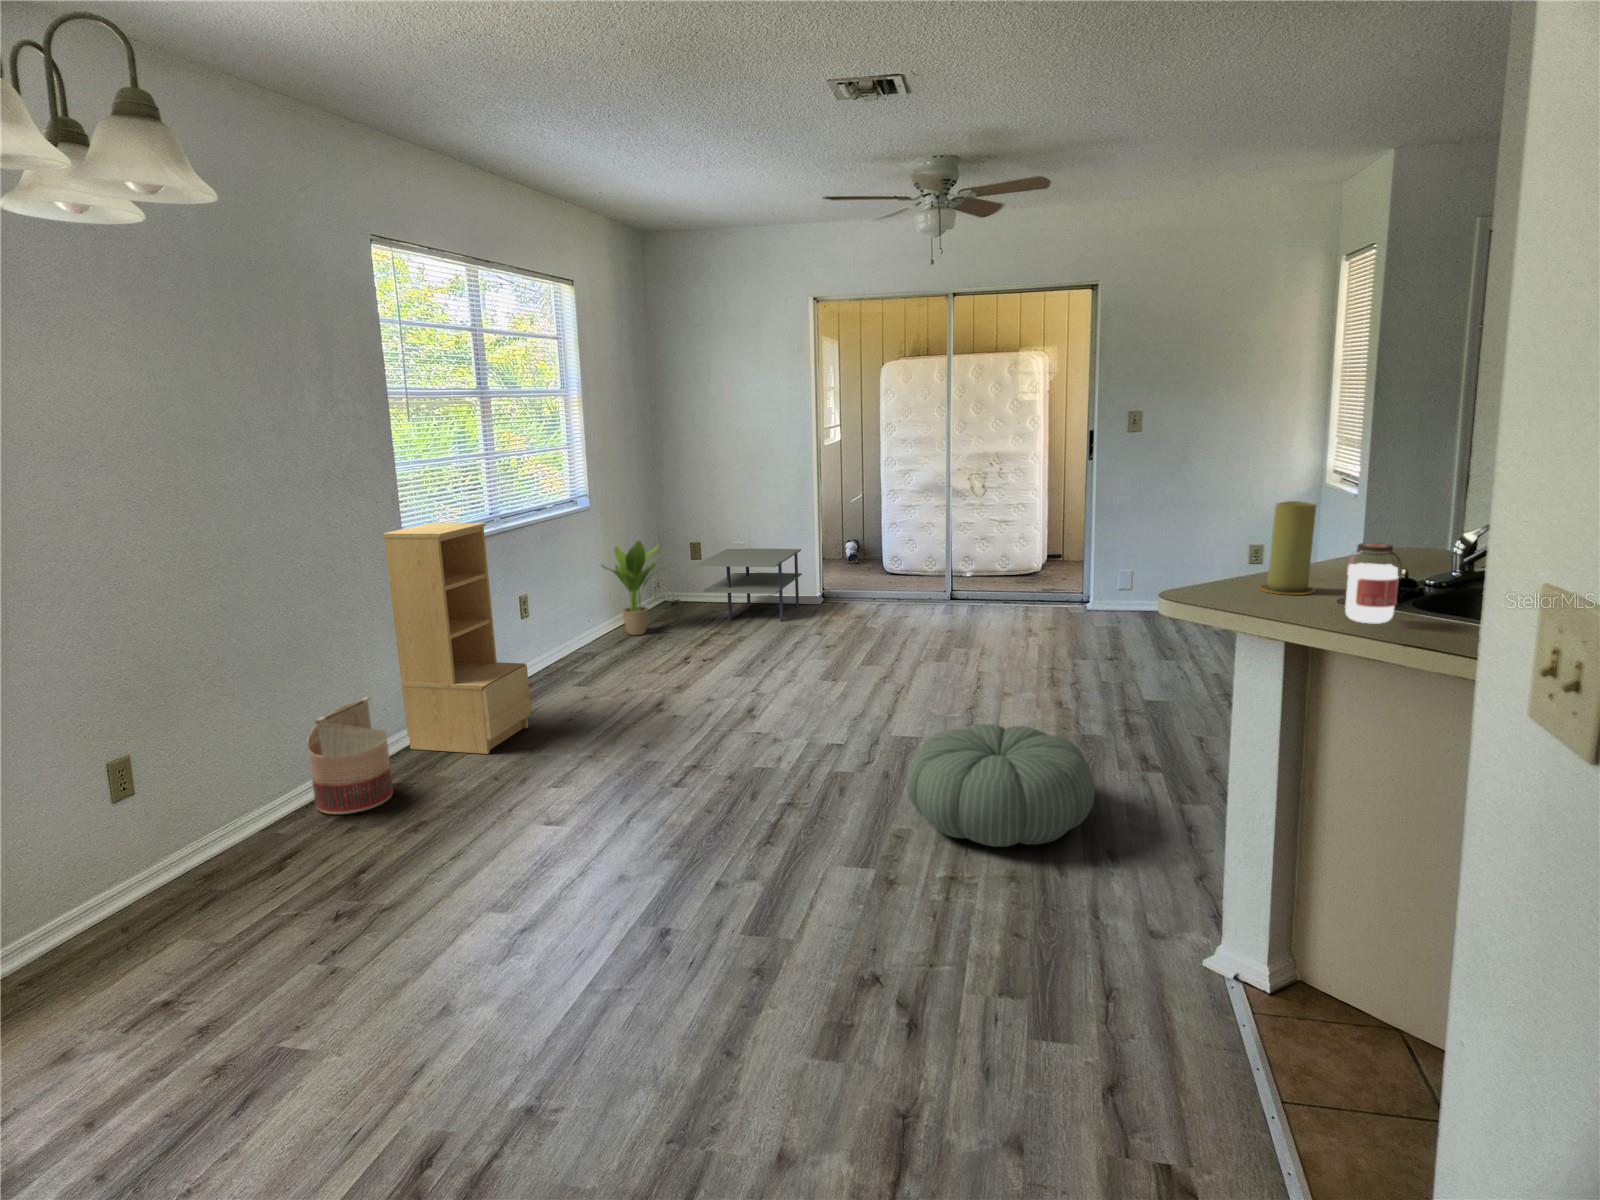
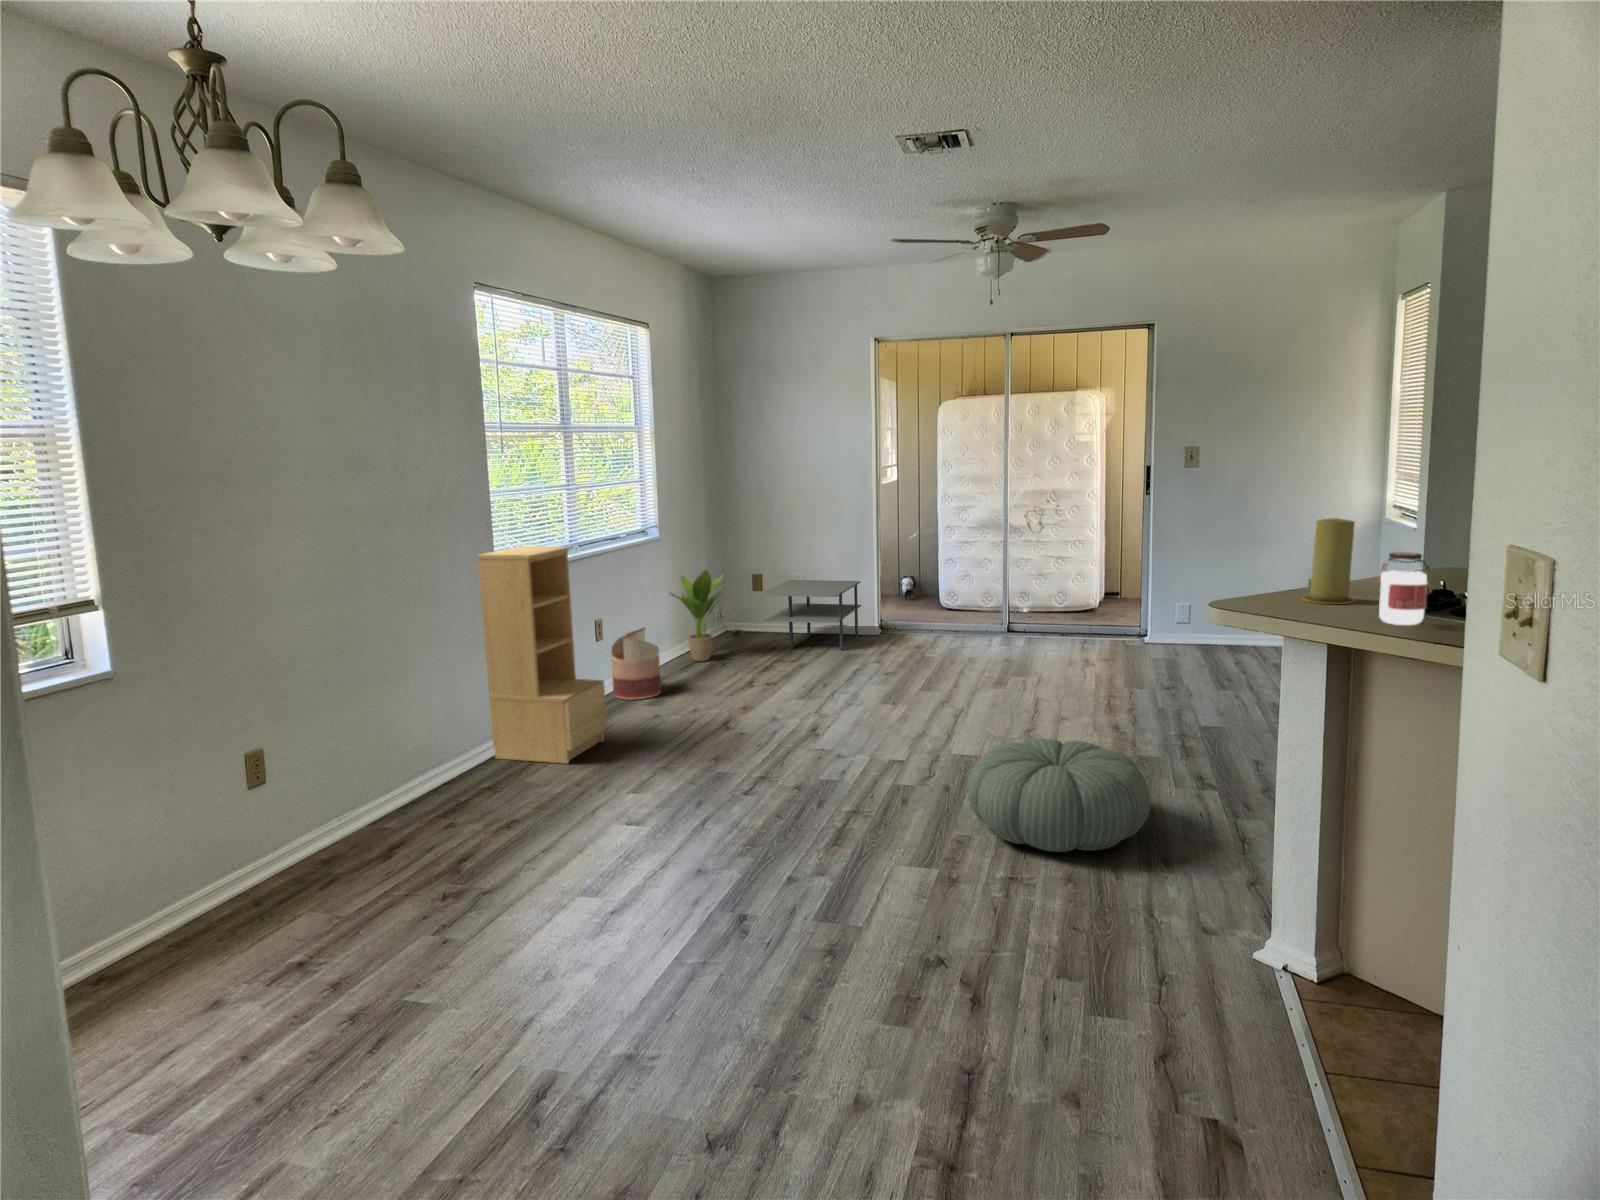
basket: present [307,697,393,814] -> present [611,627,661,700]

